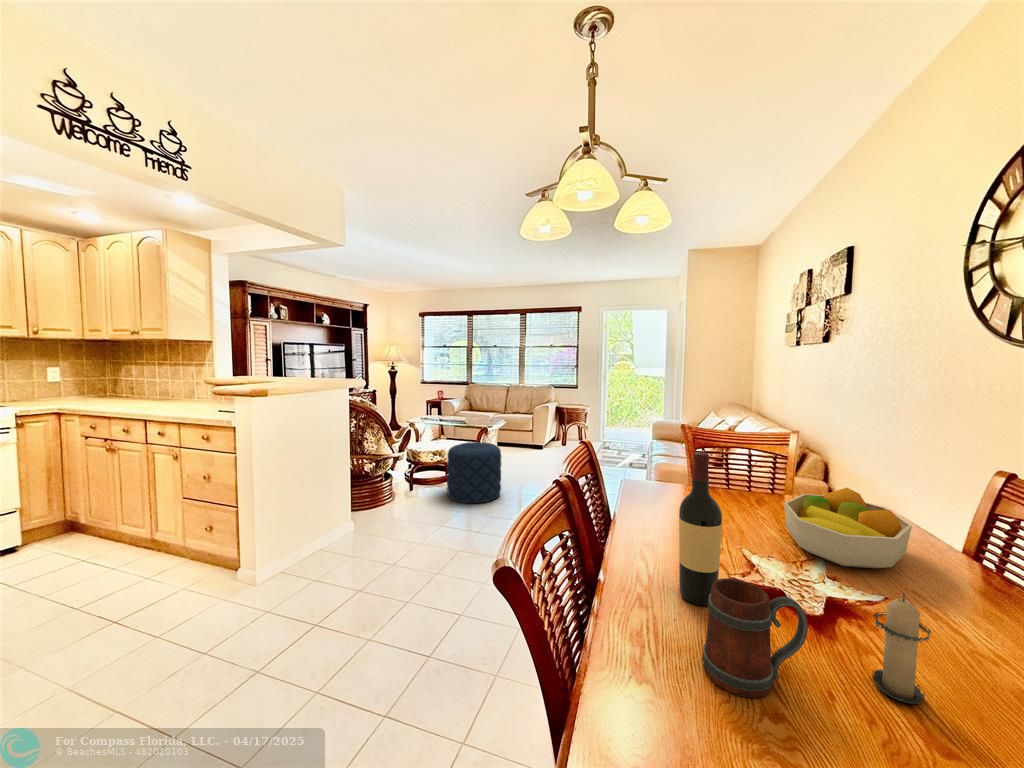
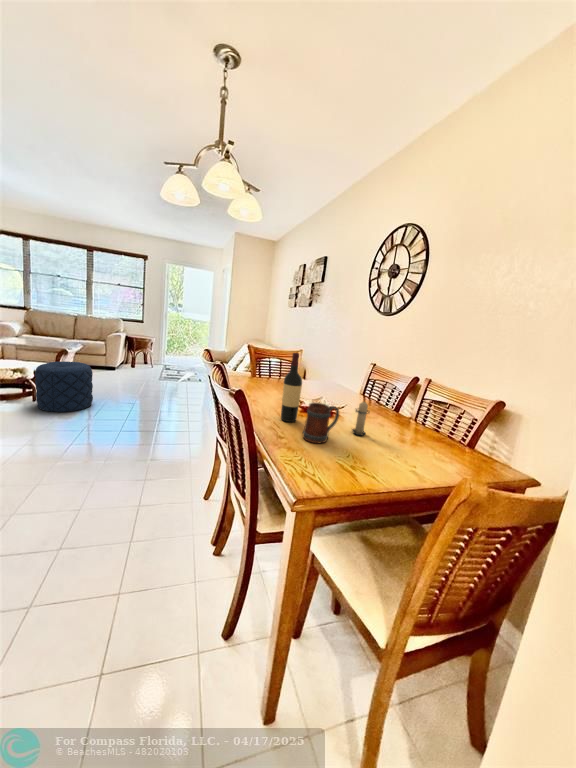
fruit bowl: present [784,488,912,568] -> none [309,373,352,404]

